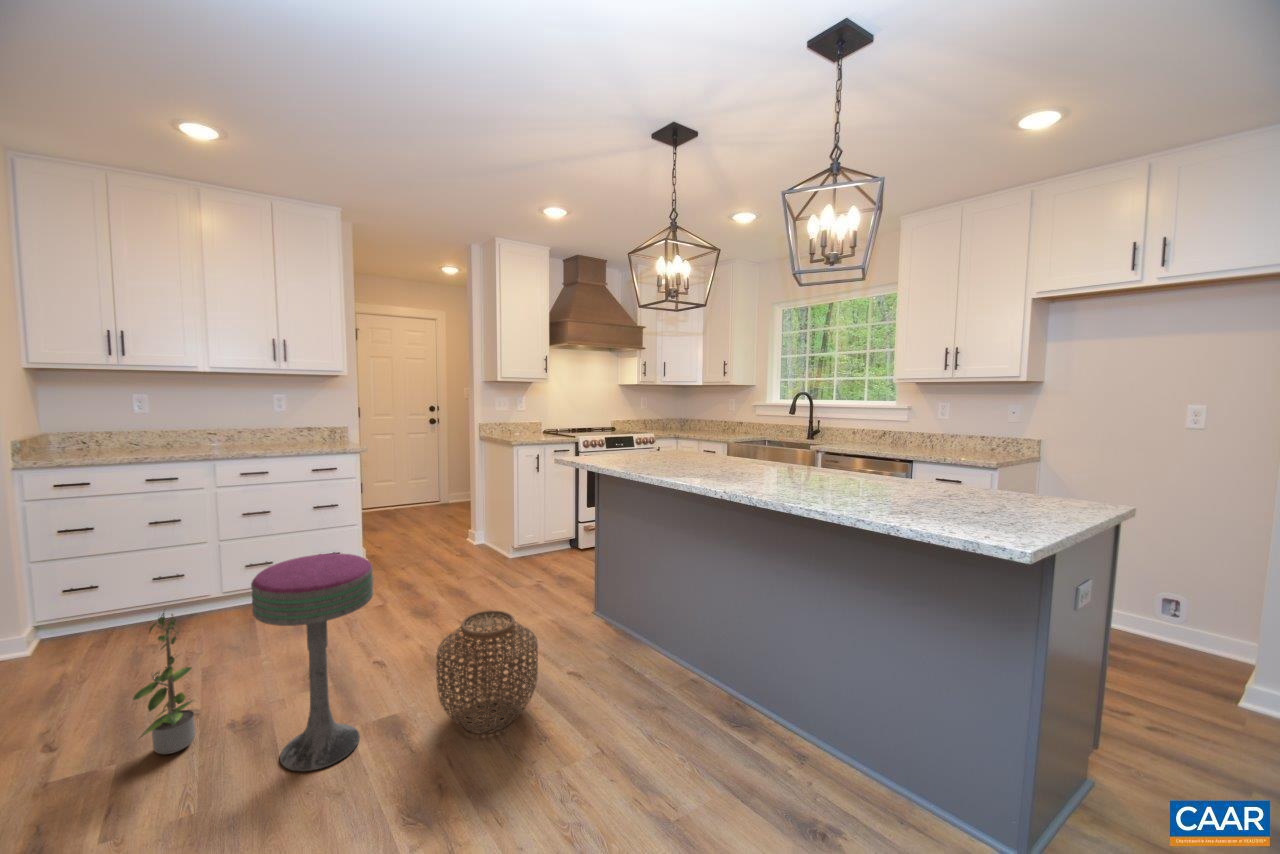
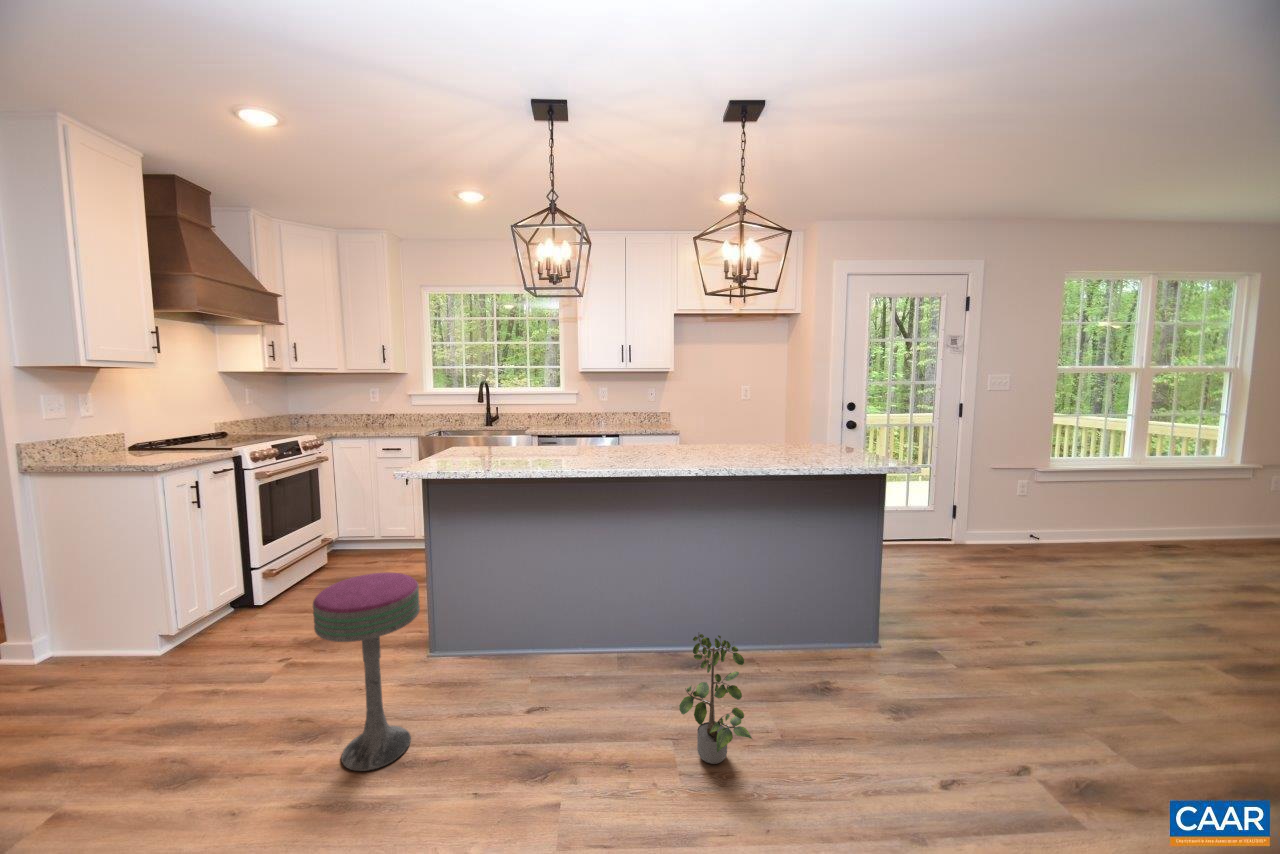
woven basket: present [436,610,538,733] -> none [478,621,569,734]
potted plant: present [133,613,195,754] -> present [679,634,752,764]

